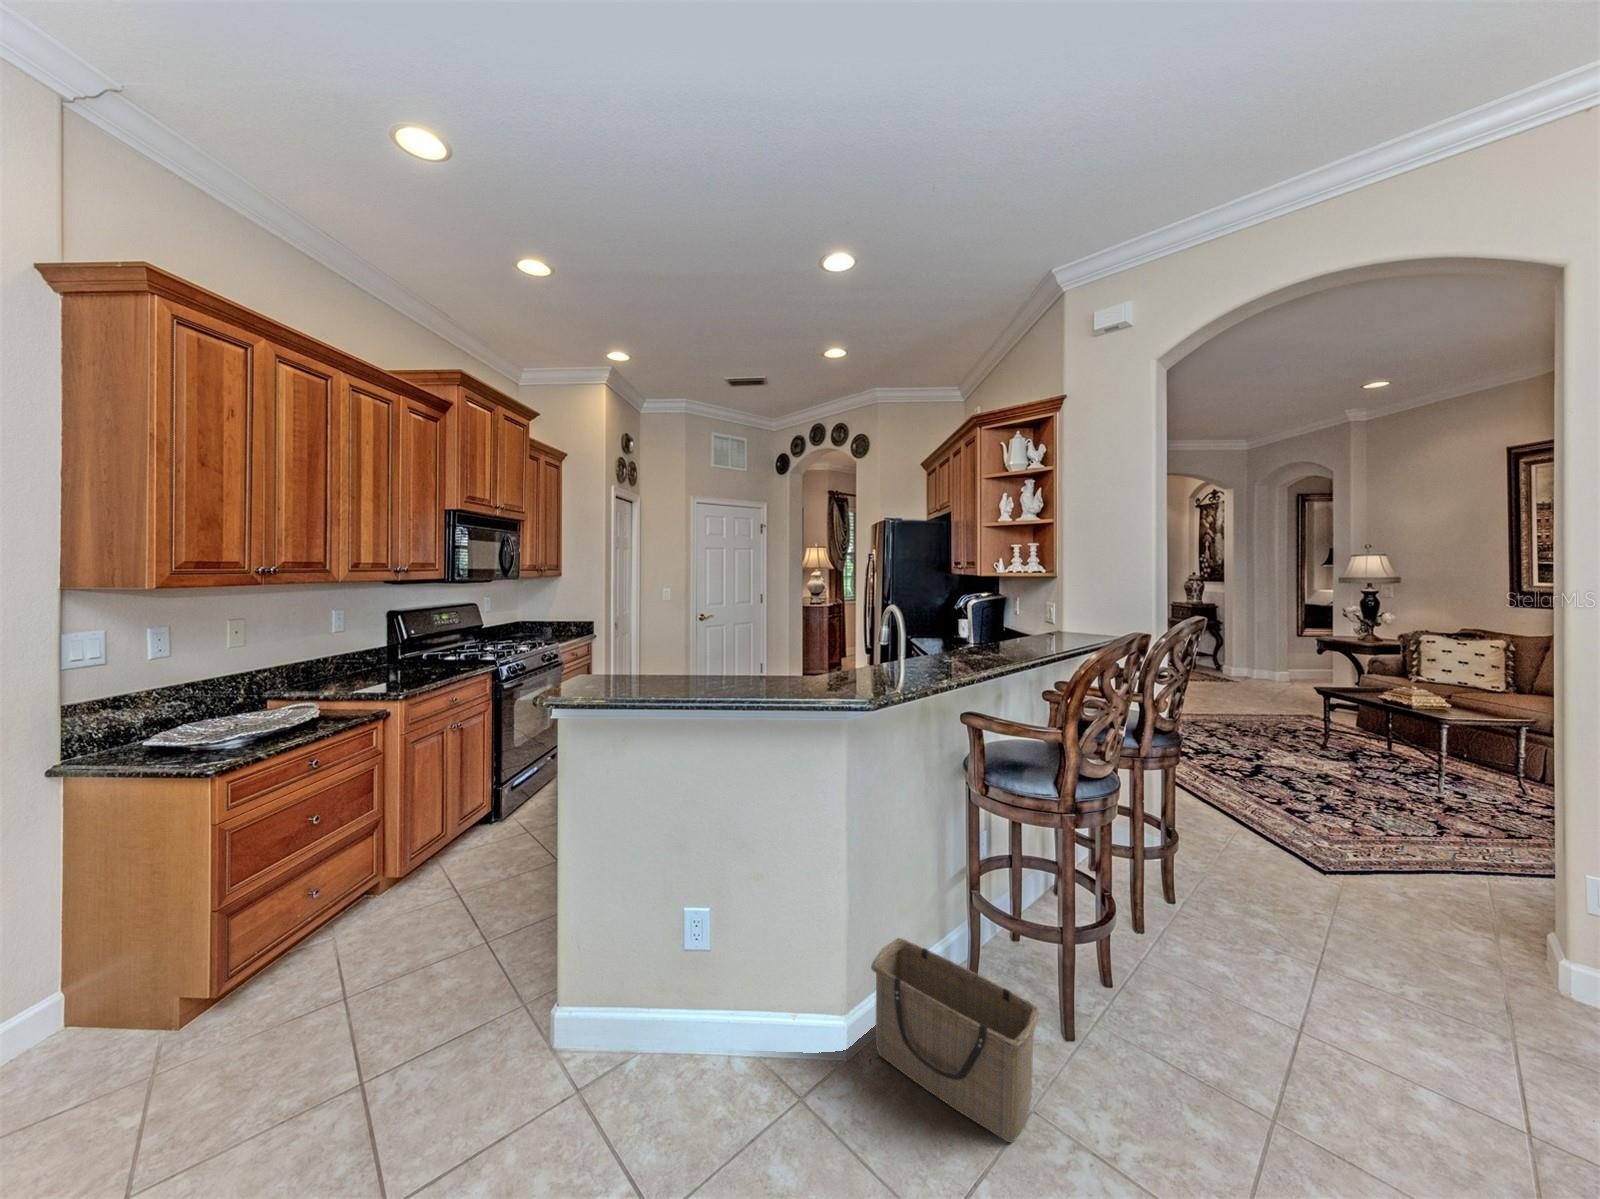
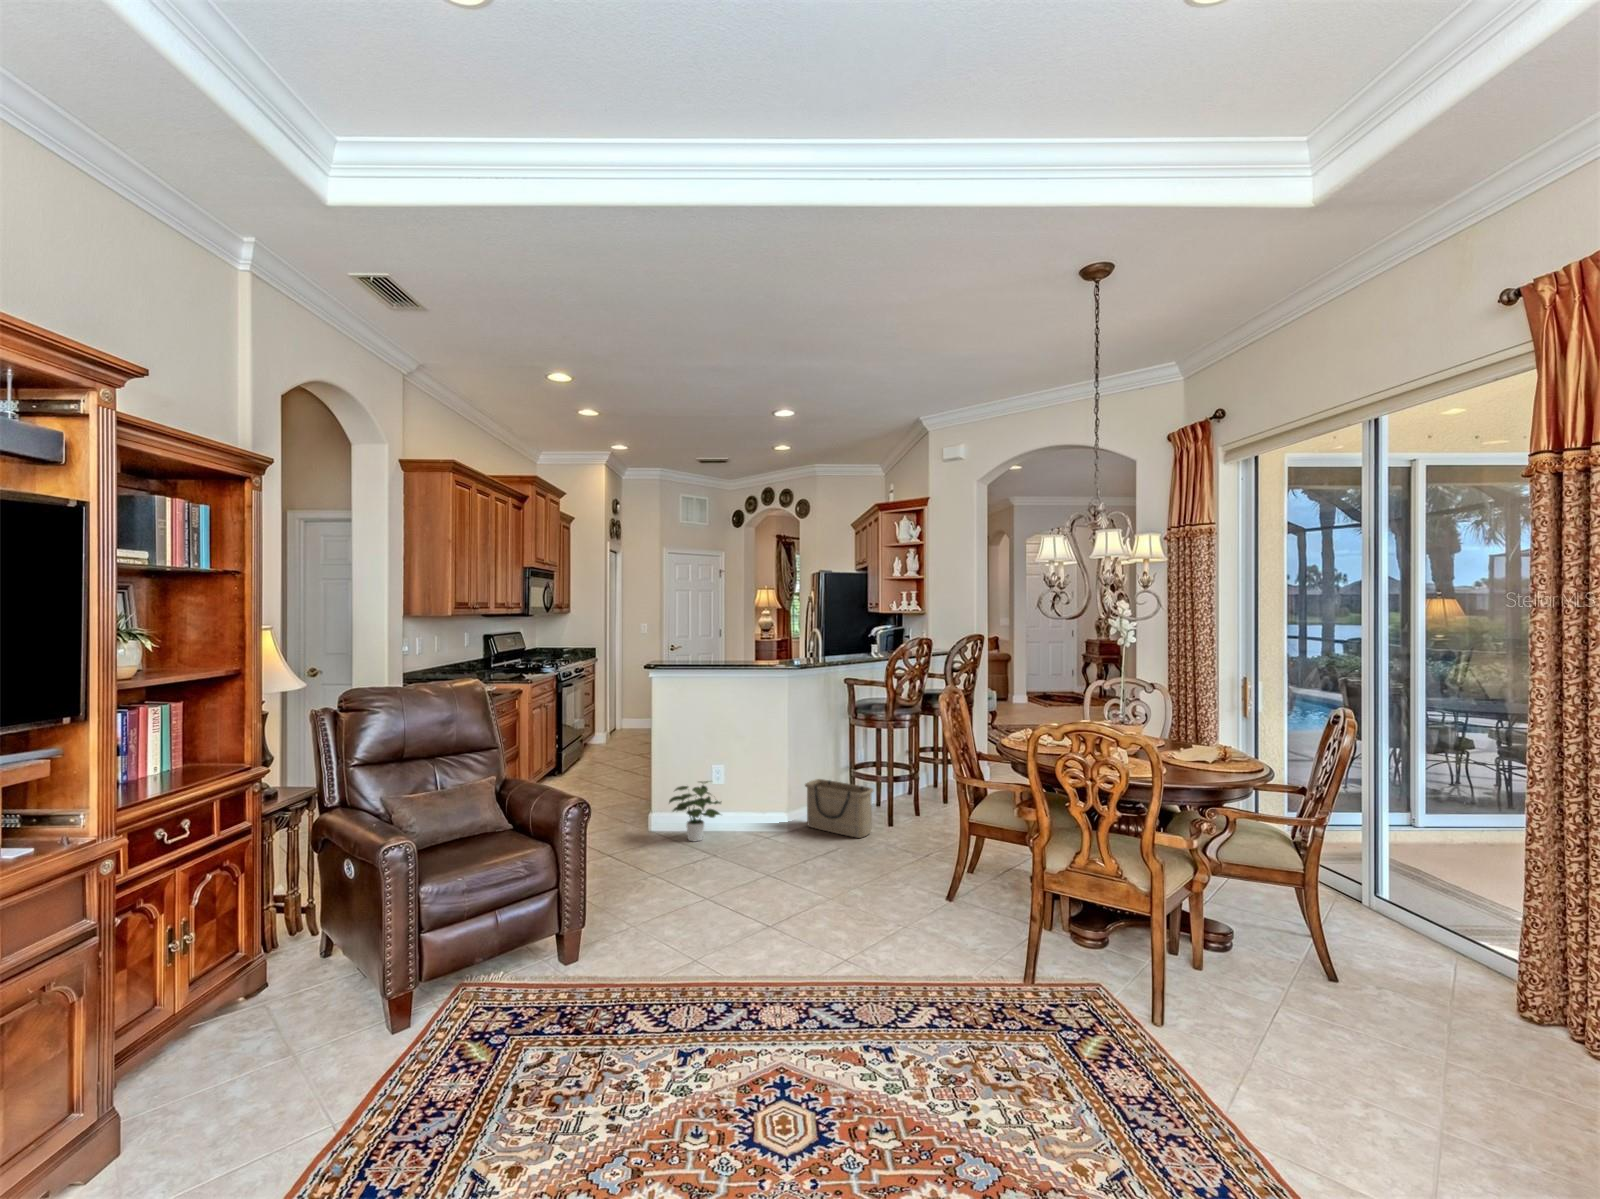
potted plant: none [552,969,682,1130] -> present [669,781,721,841]

